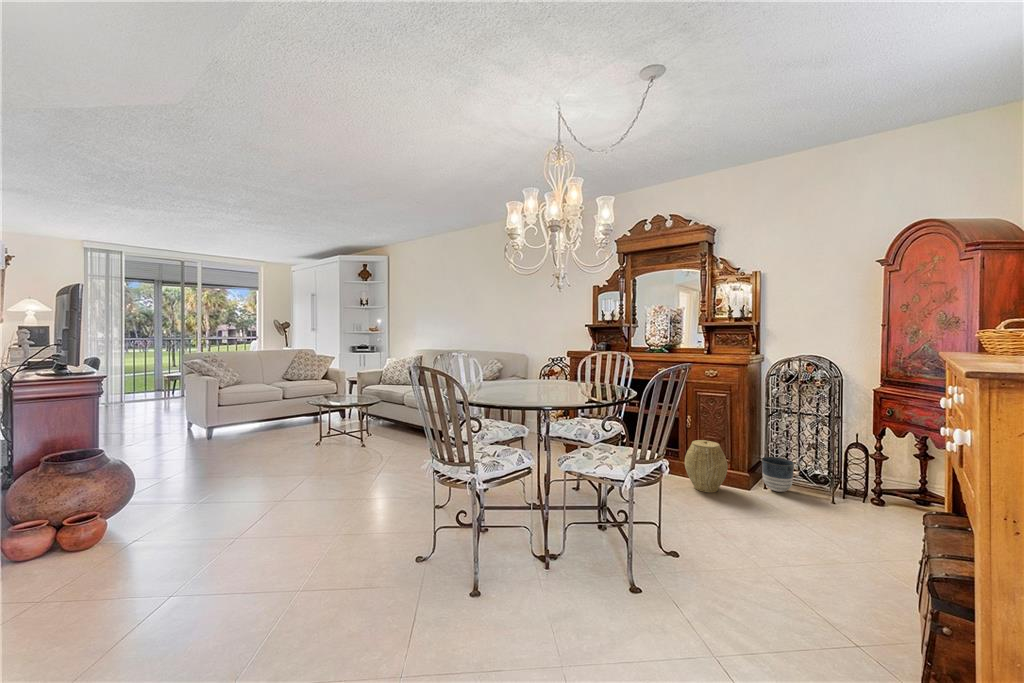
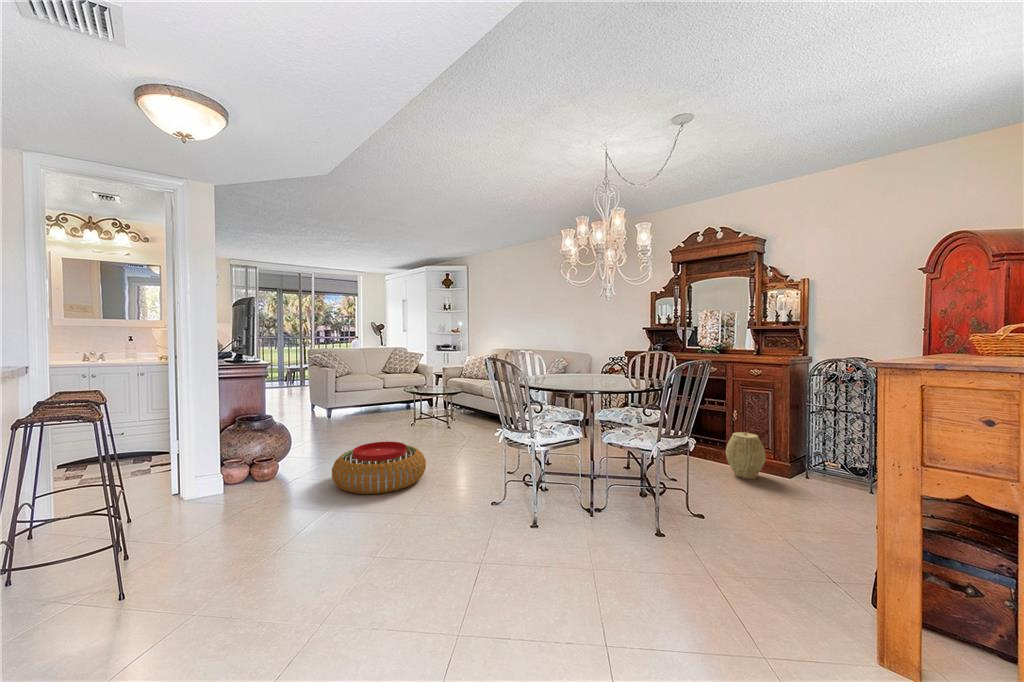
planter: present [762,457,794,492] -> none [801,451,832,482]
pouf: none [177,478,326,565] -> present [332,442,426,494]

